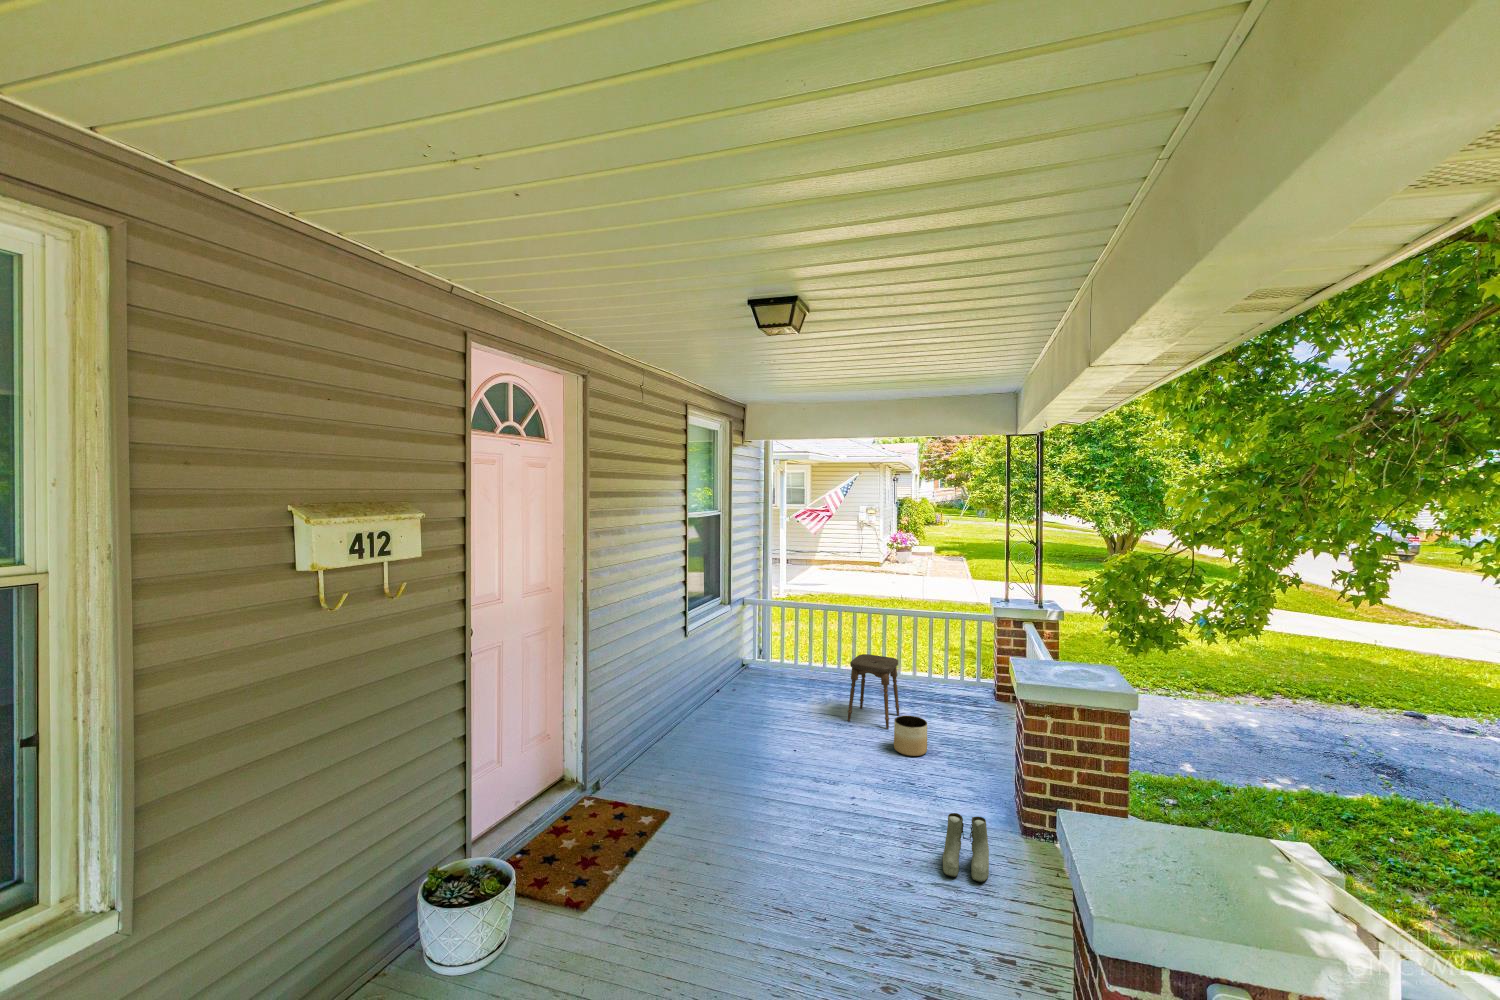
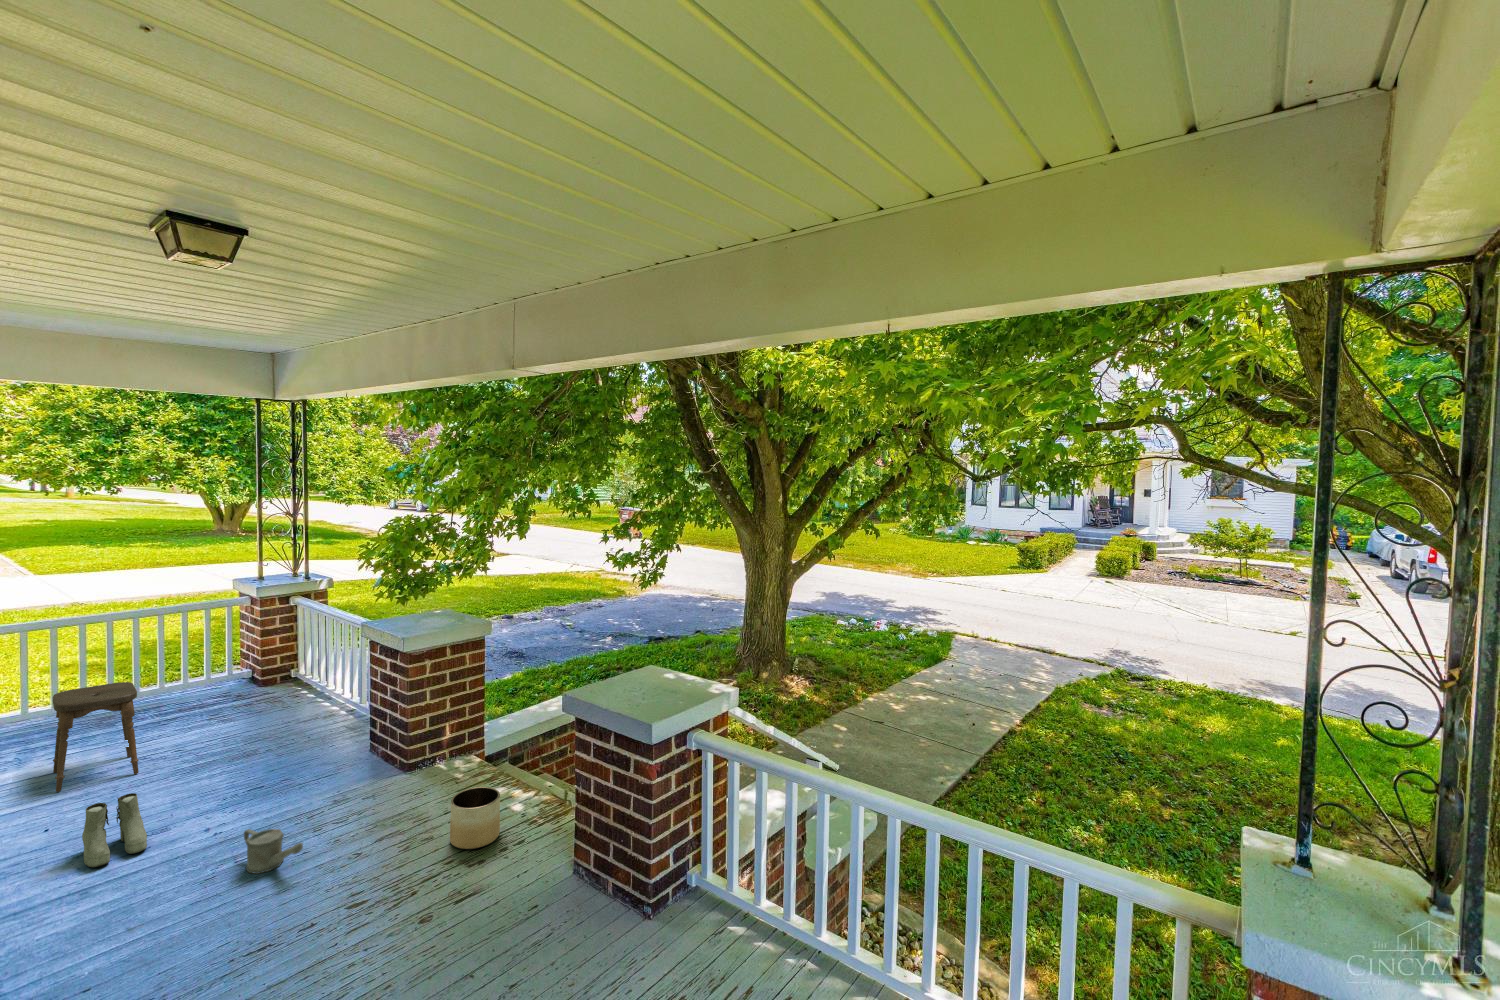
planter: present [894,716,927,756] -> present [450,787,500,849]
watering can: none [850,803,877,847] -> present [244,829,303,874]
boots: present [943,813,989,882] -> present [82,793,147,867]

